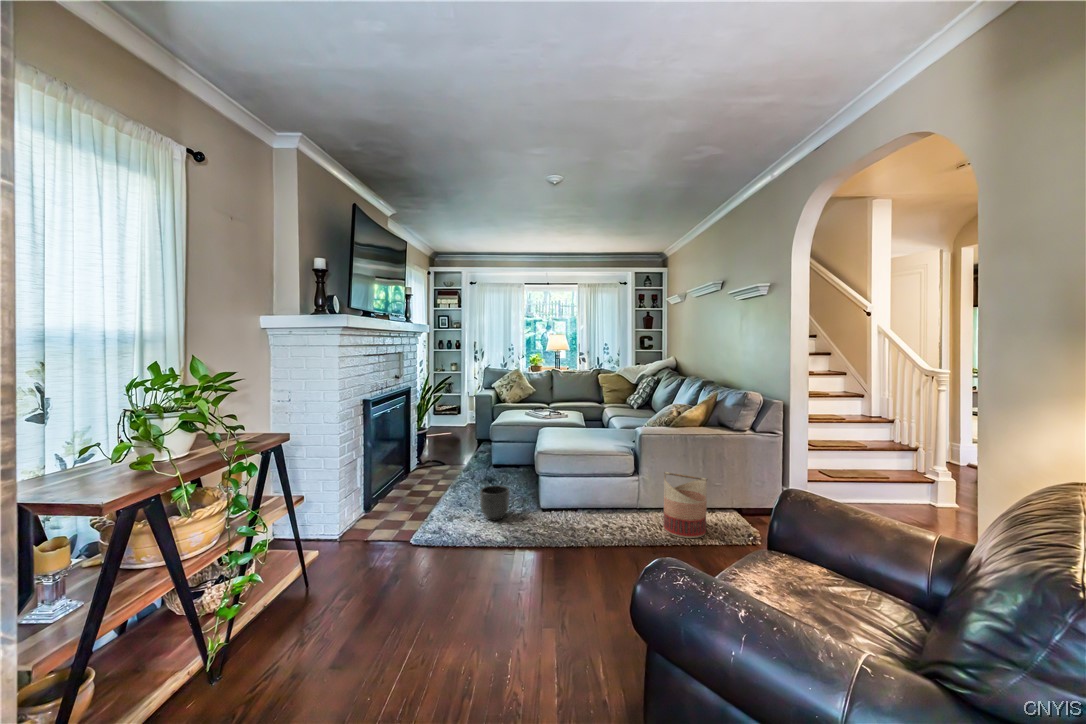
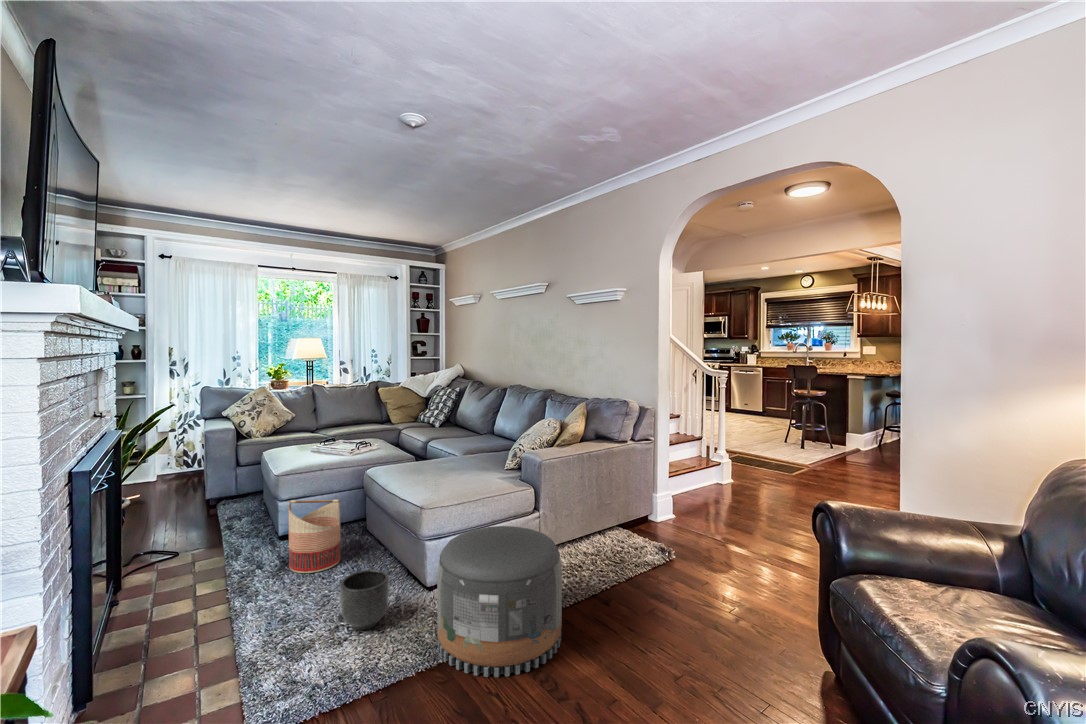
pouf: none [514,471,601,566] -> present [437,526,562,677]
basket: present [664,472,707,538] -> present [288,500,341,573]

